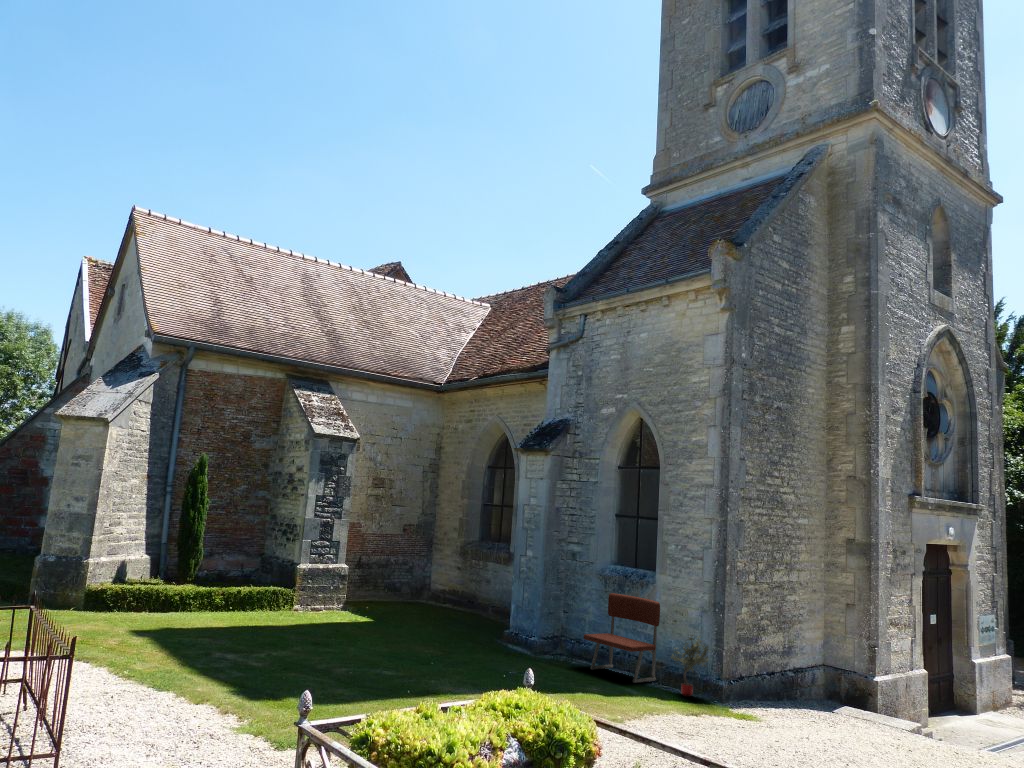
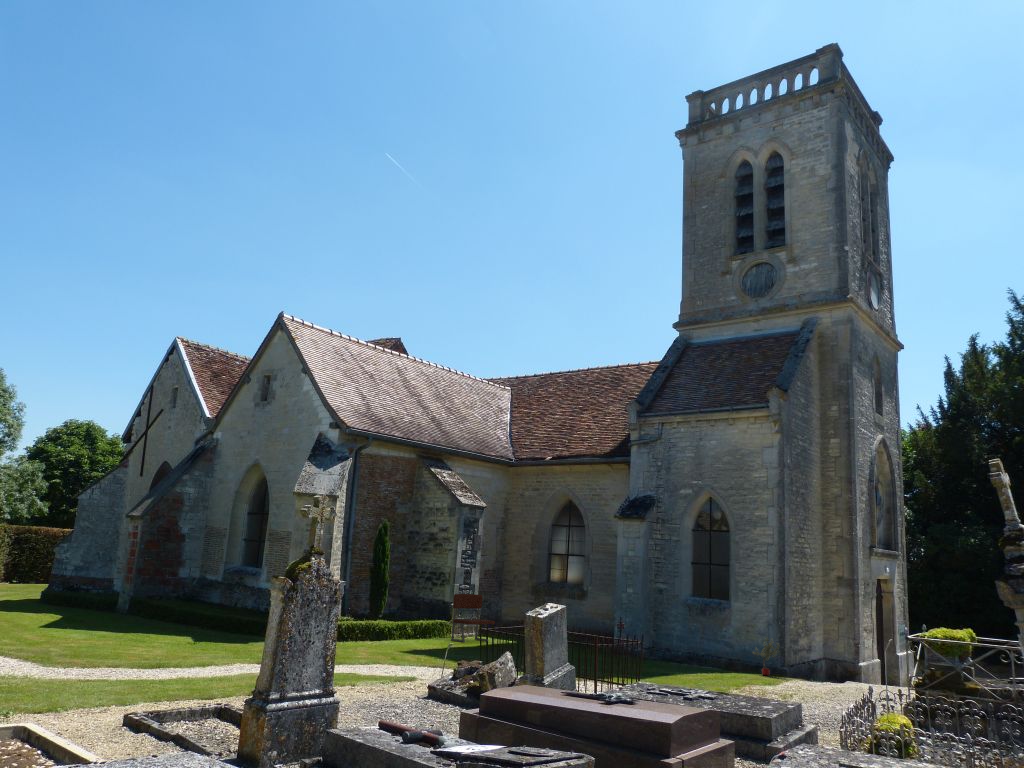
bench: present [584,593,660,683] -> present [451,594,495,643]

